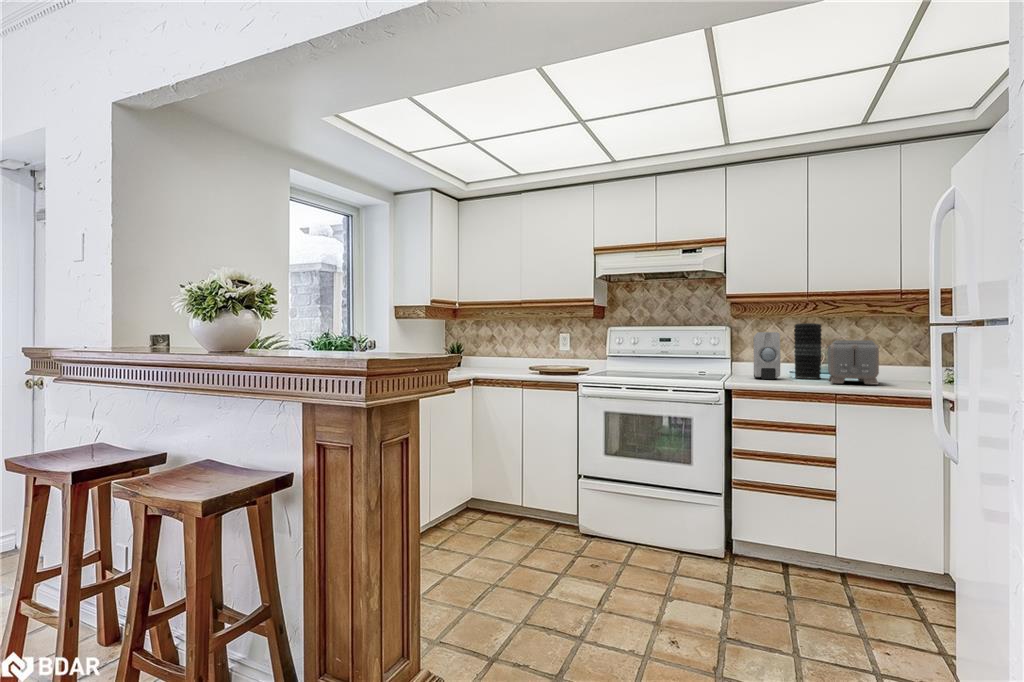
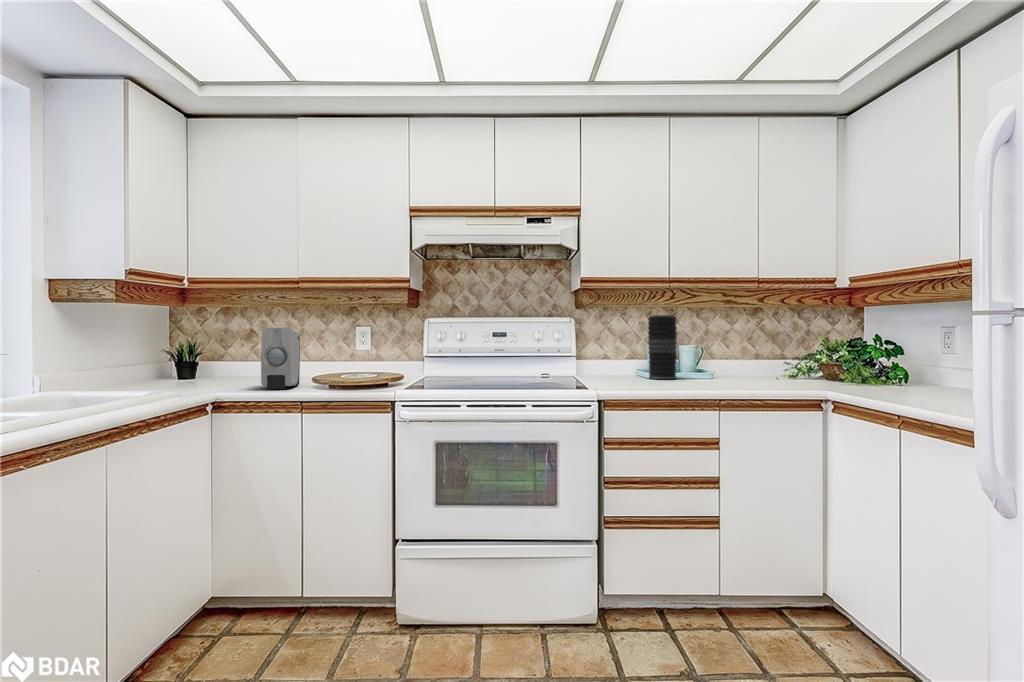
soap dispenser: present [753,332,780,379] -> present [261,328,300,389]
toaster: present [828,340,879,385] -> none [688,337,757,387]

